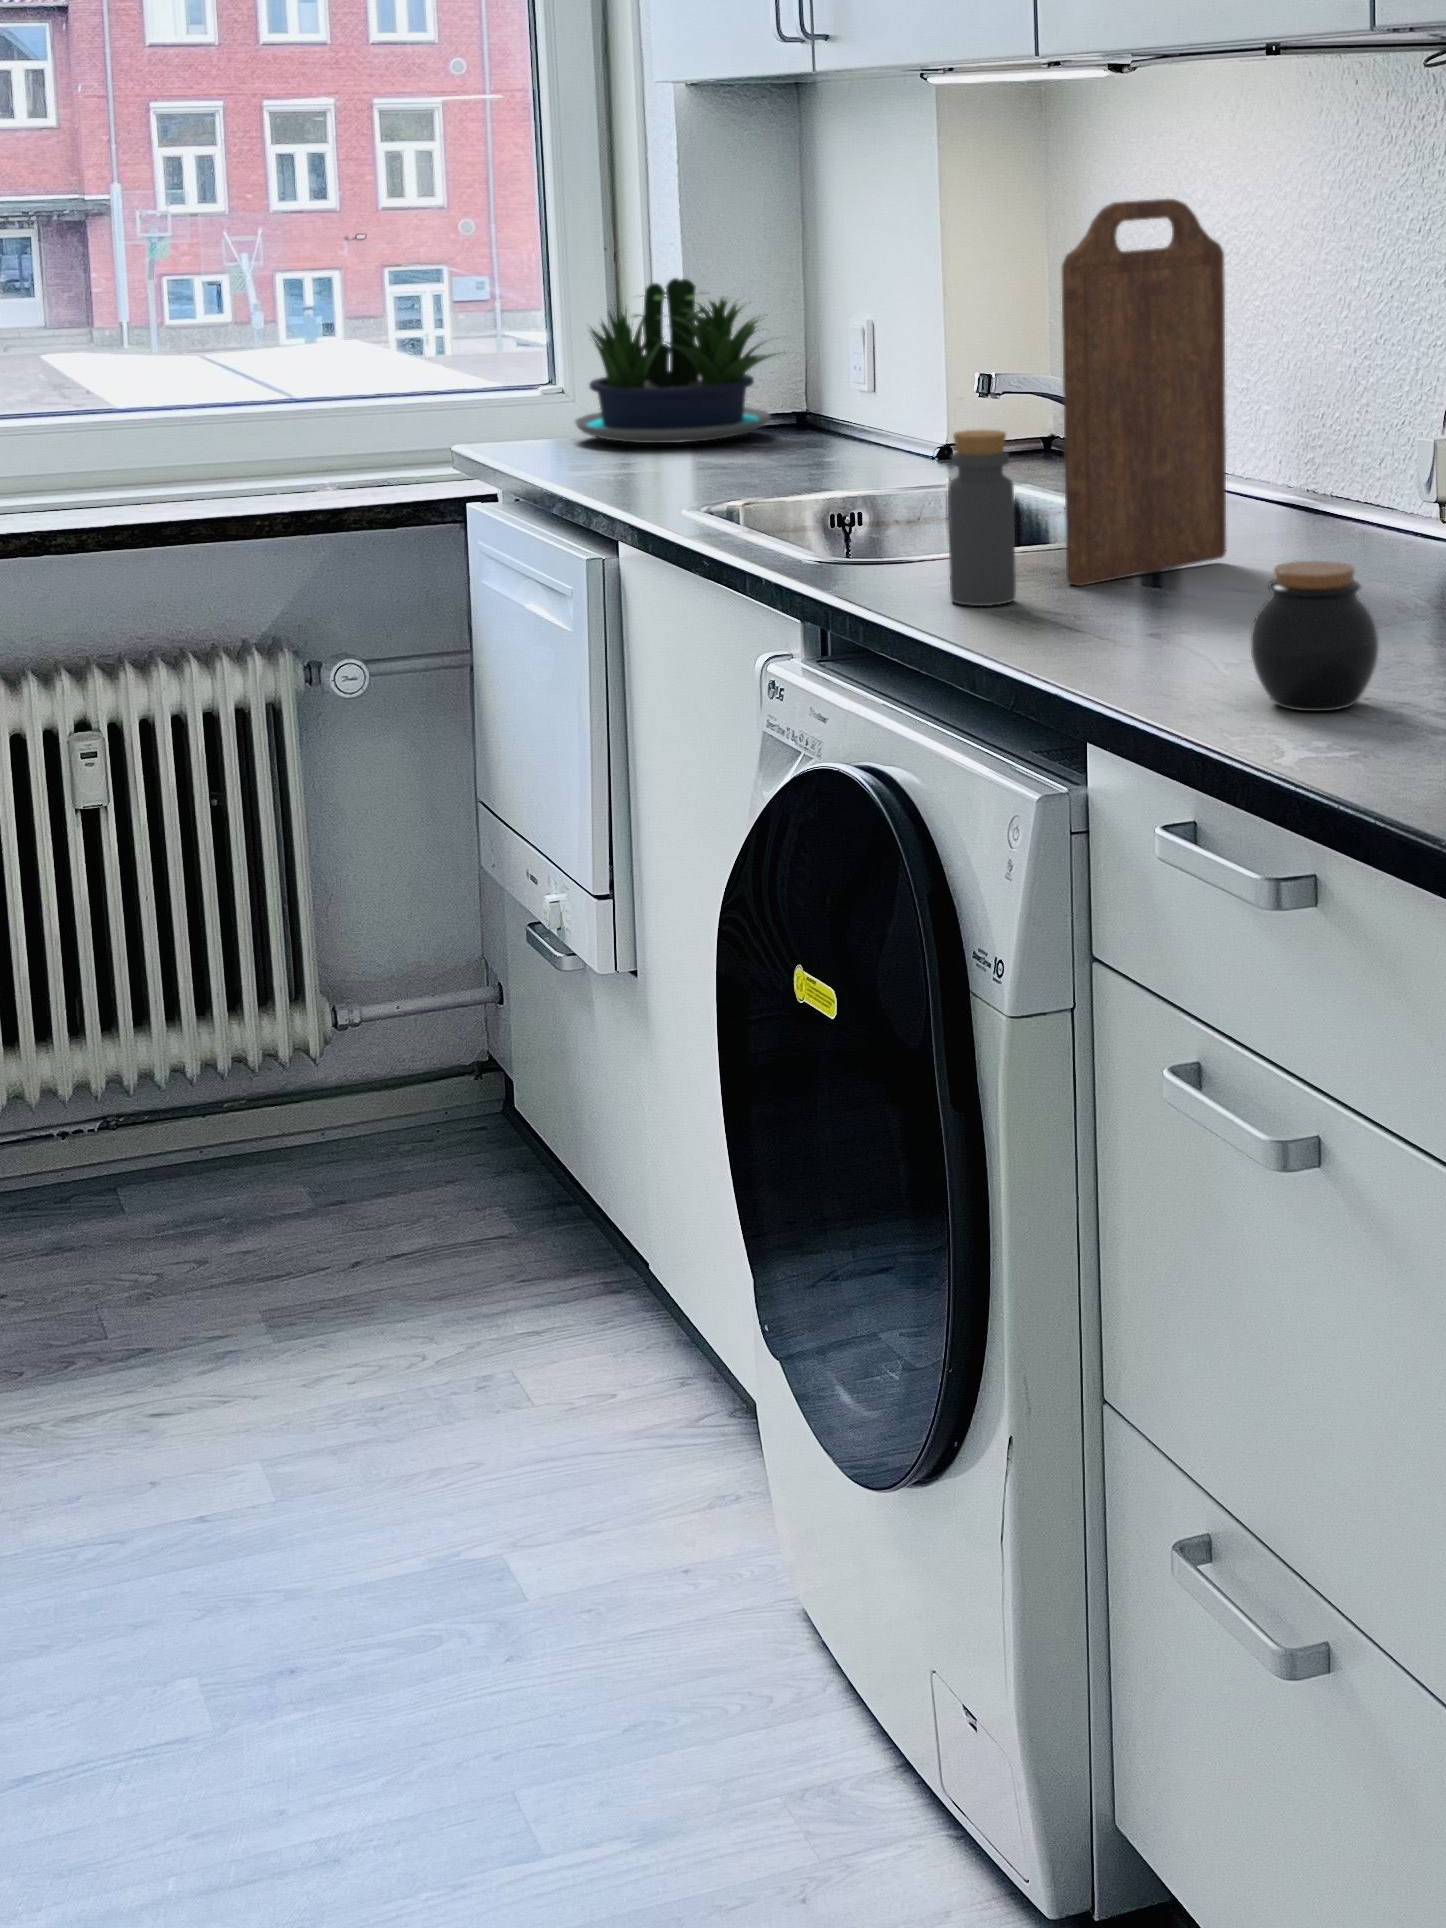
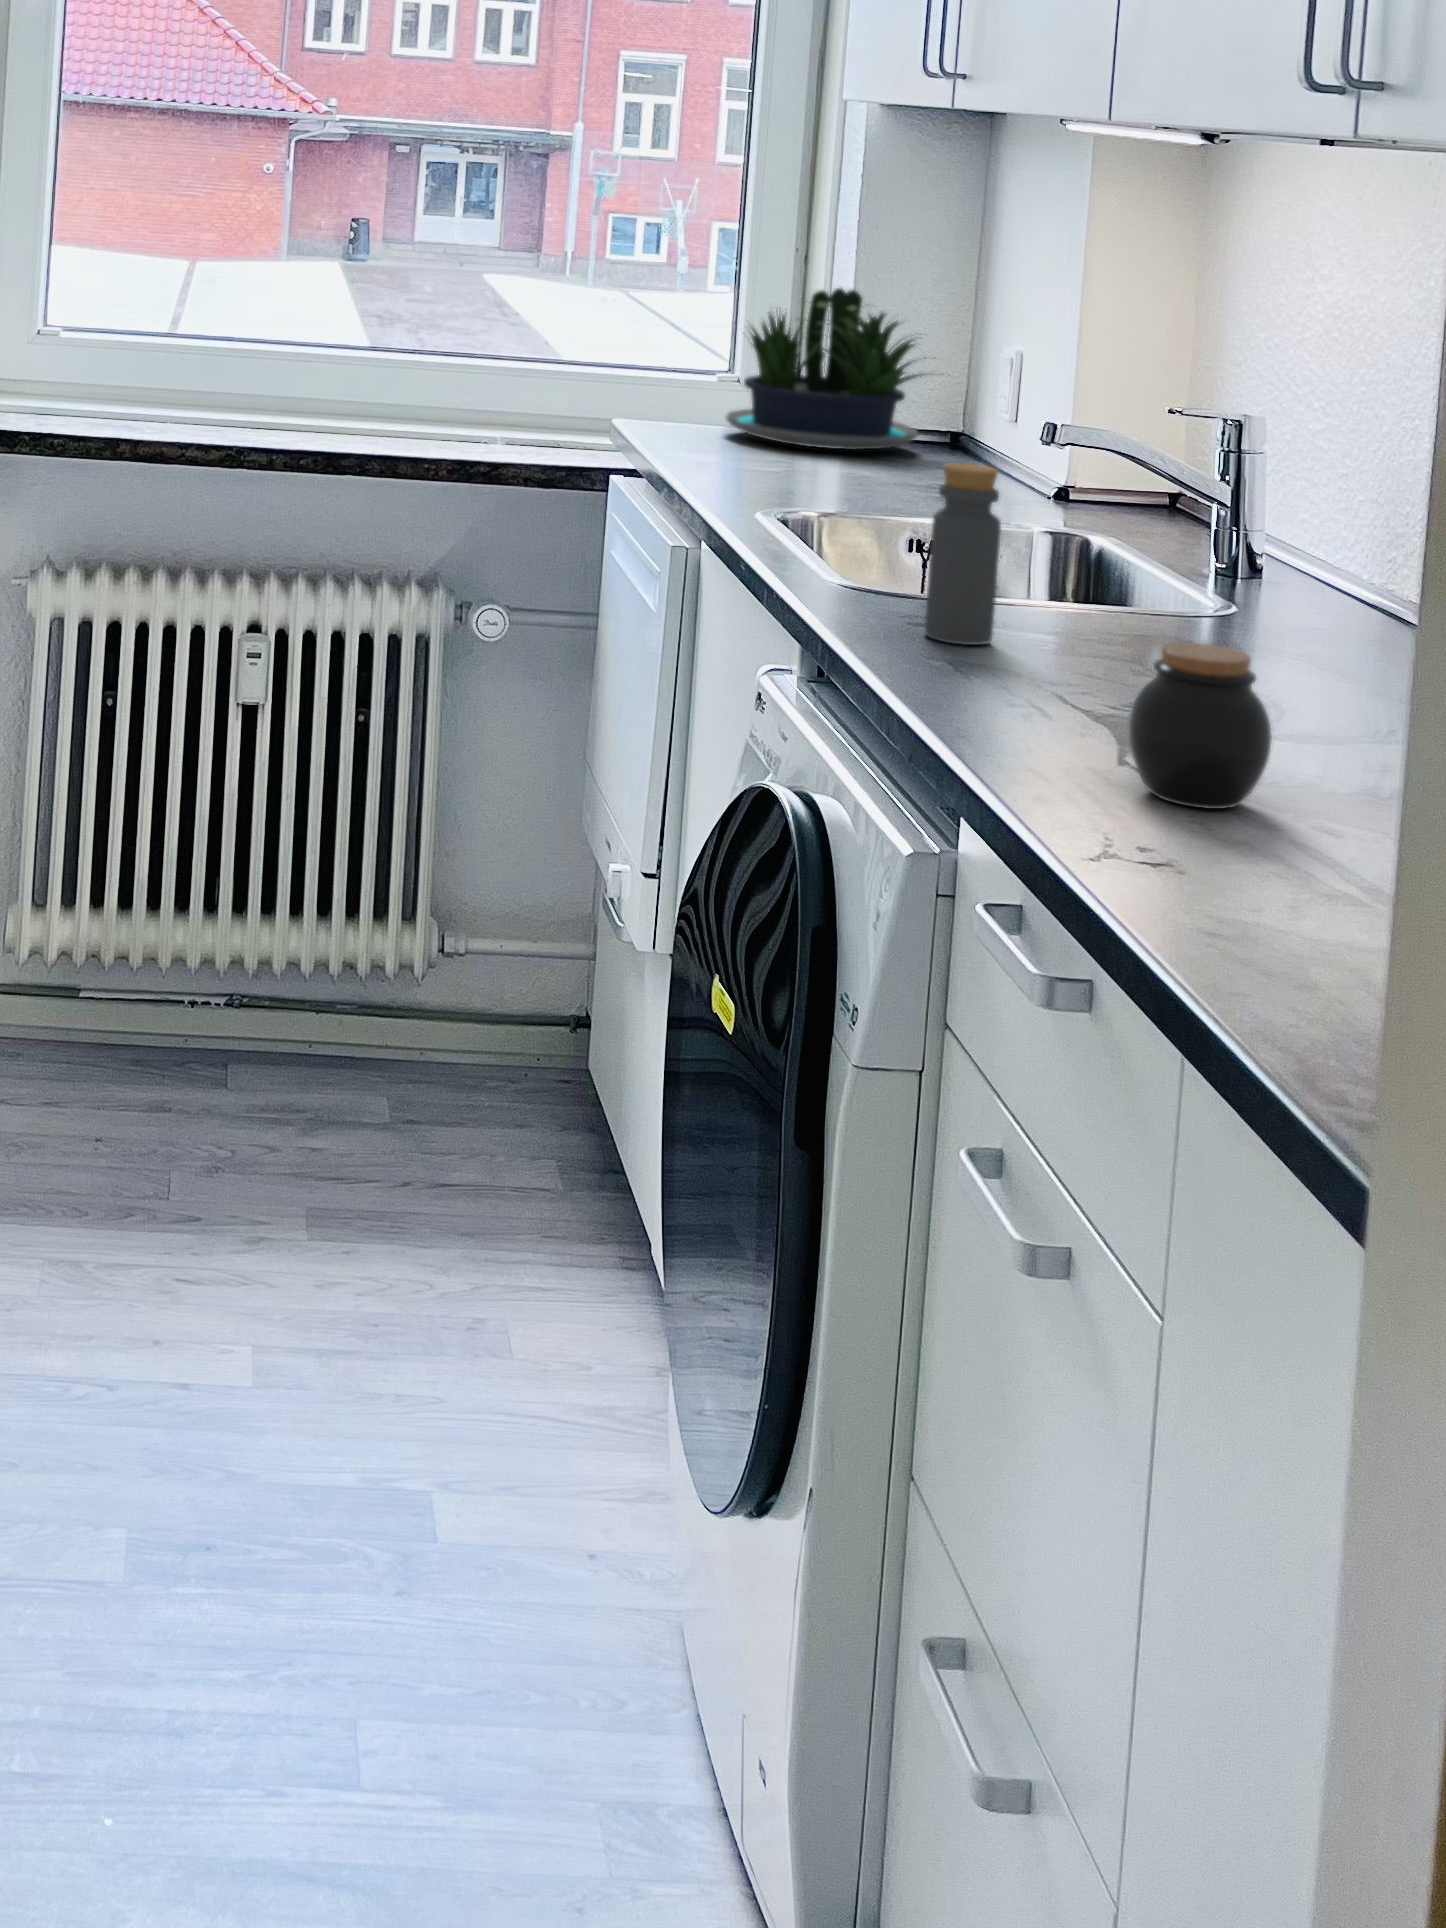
cutting board: present [1061,199,1226,586] -> none [1064,252,1287,642]

